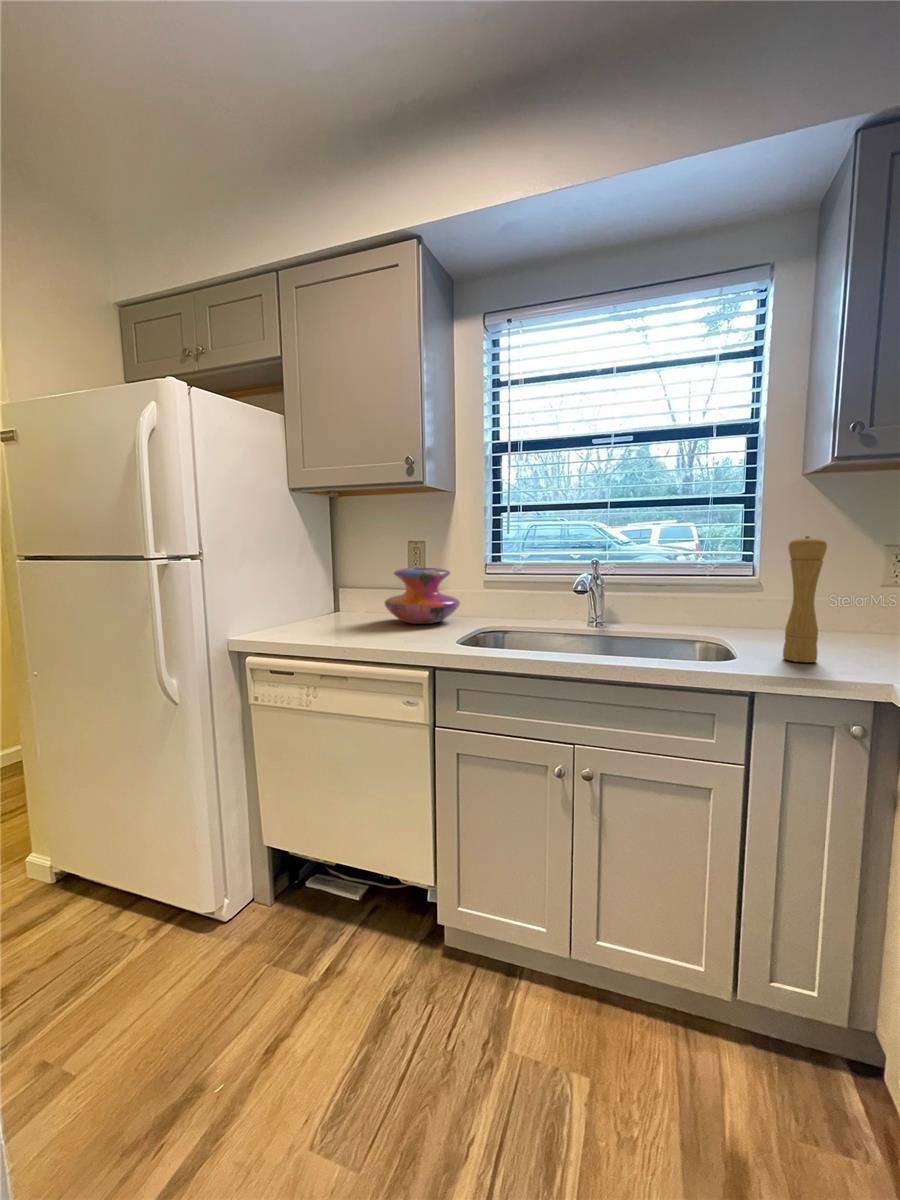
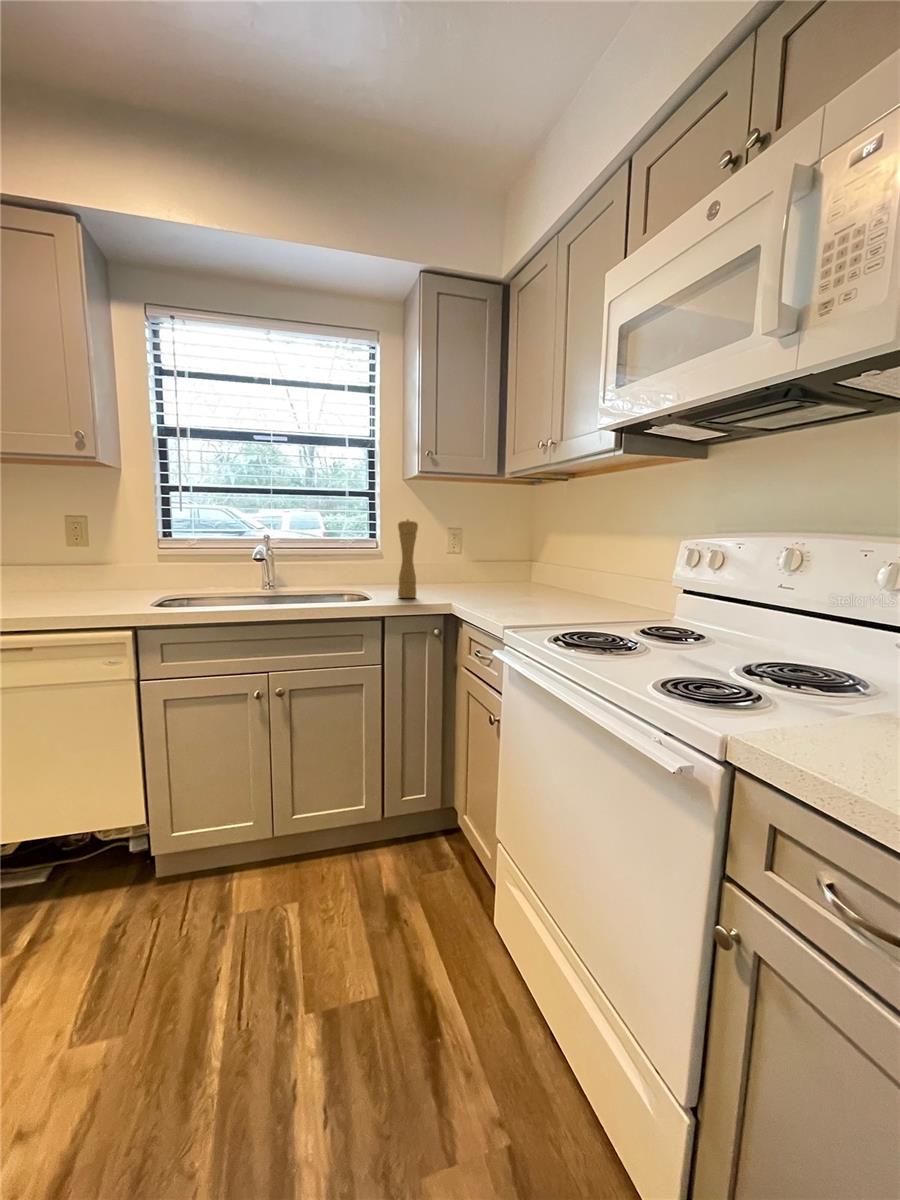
decorative vase: present [385,568,460,624] -> none [47,542,136,597]

